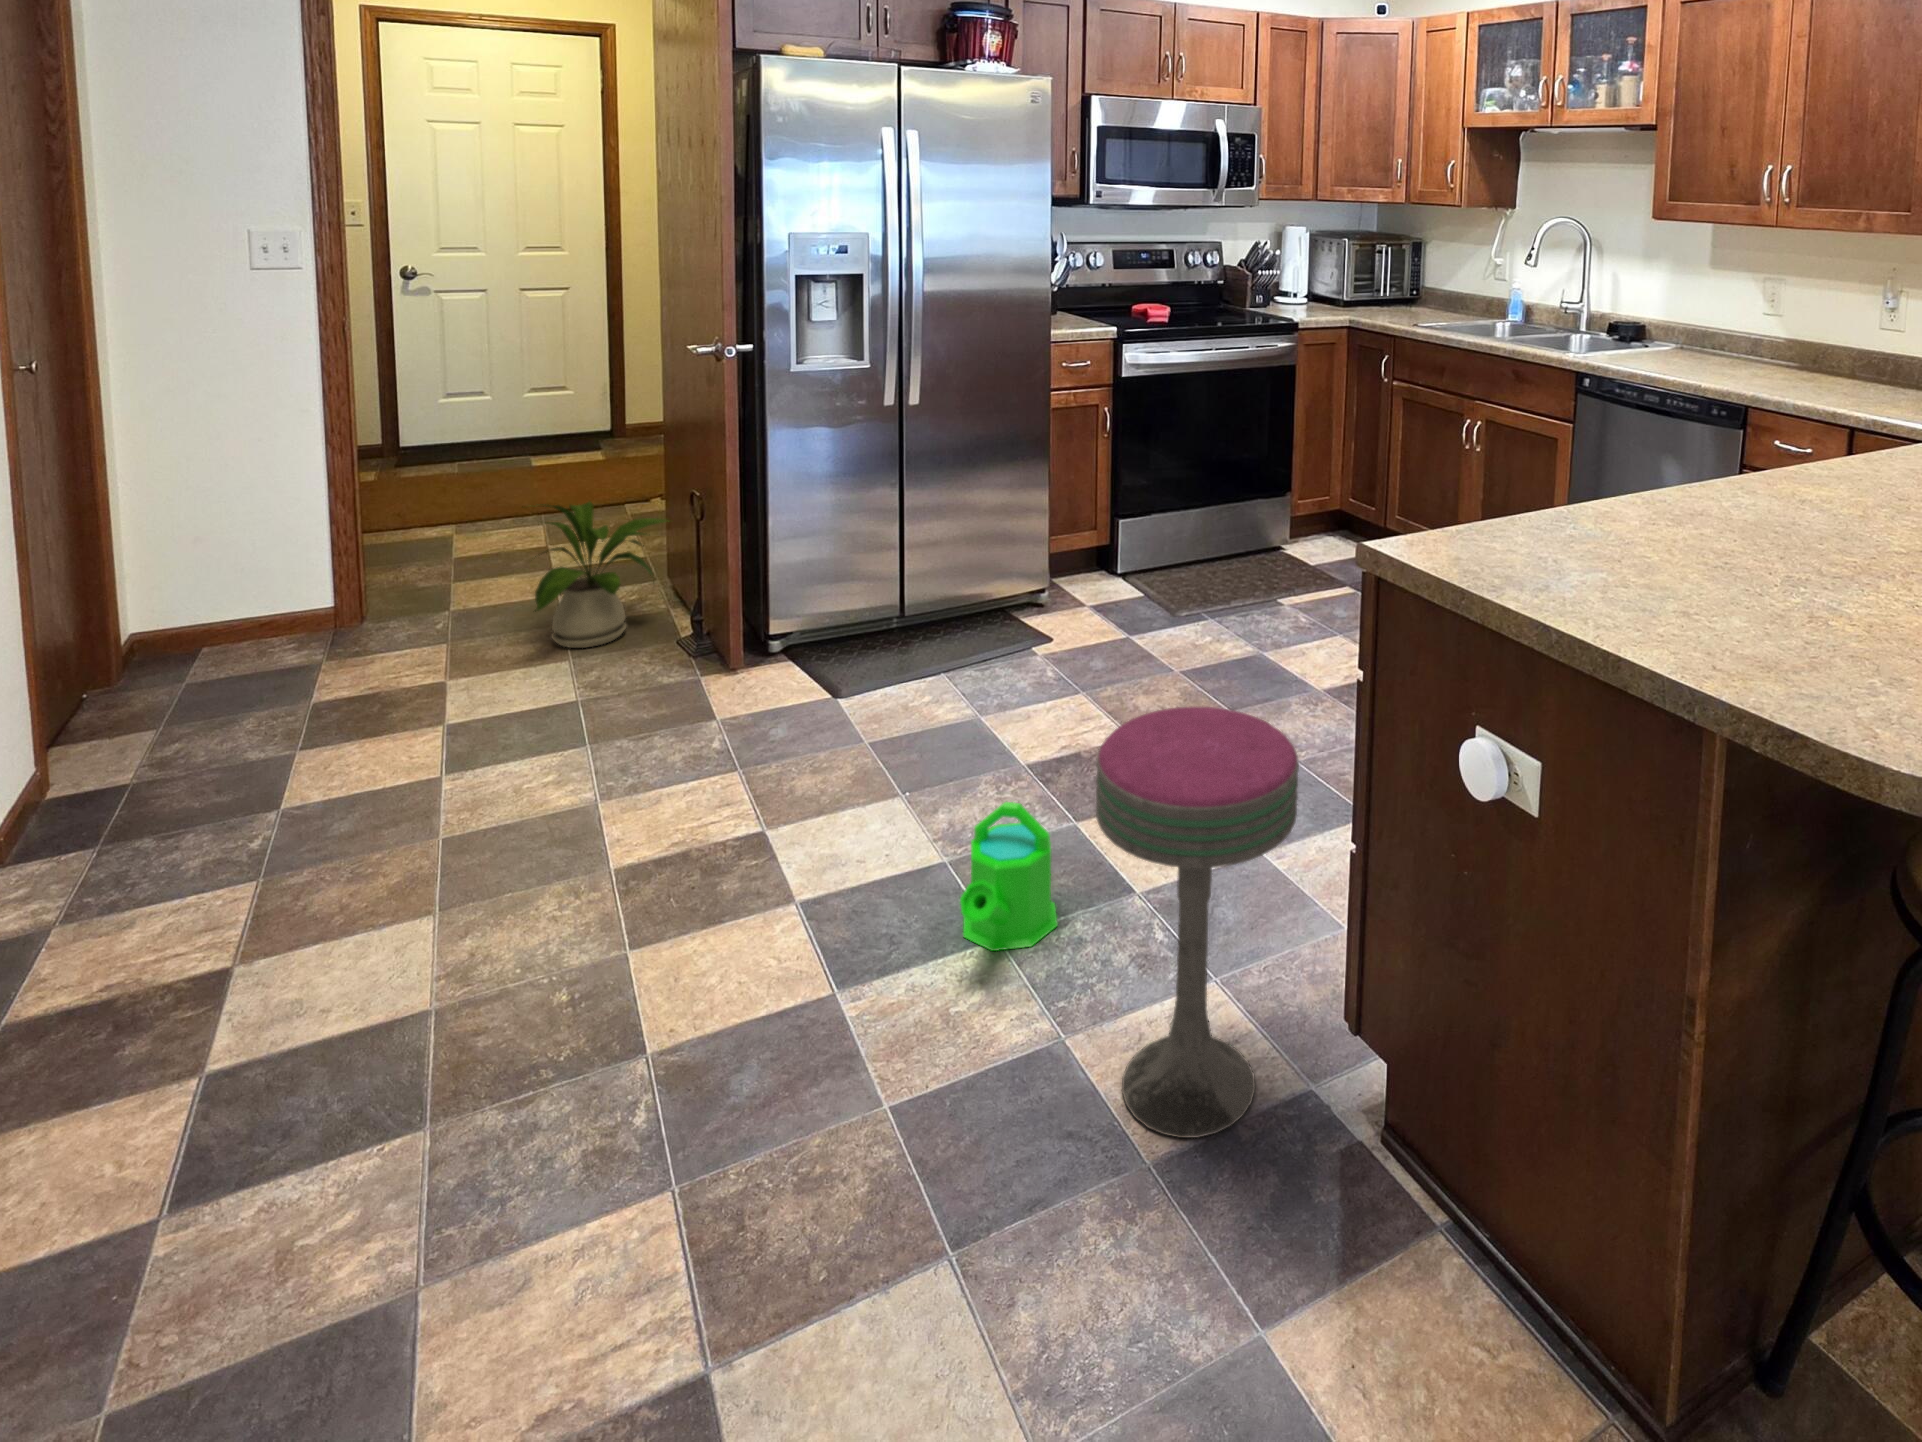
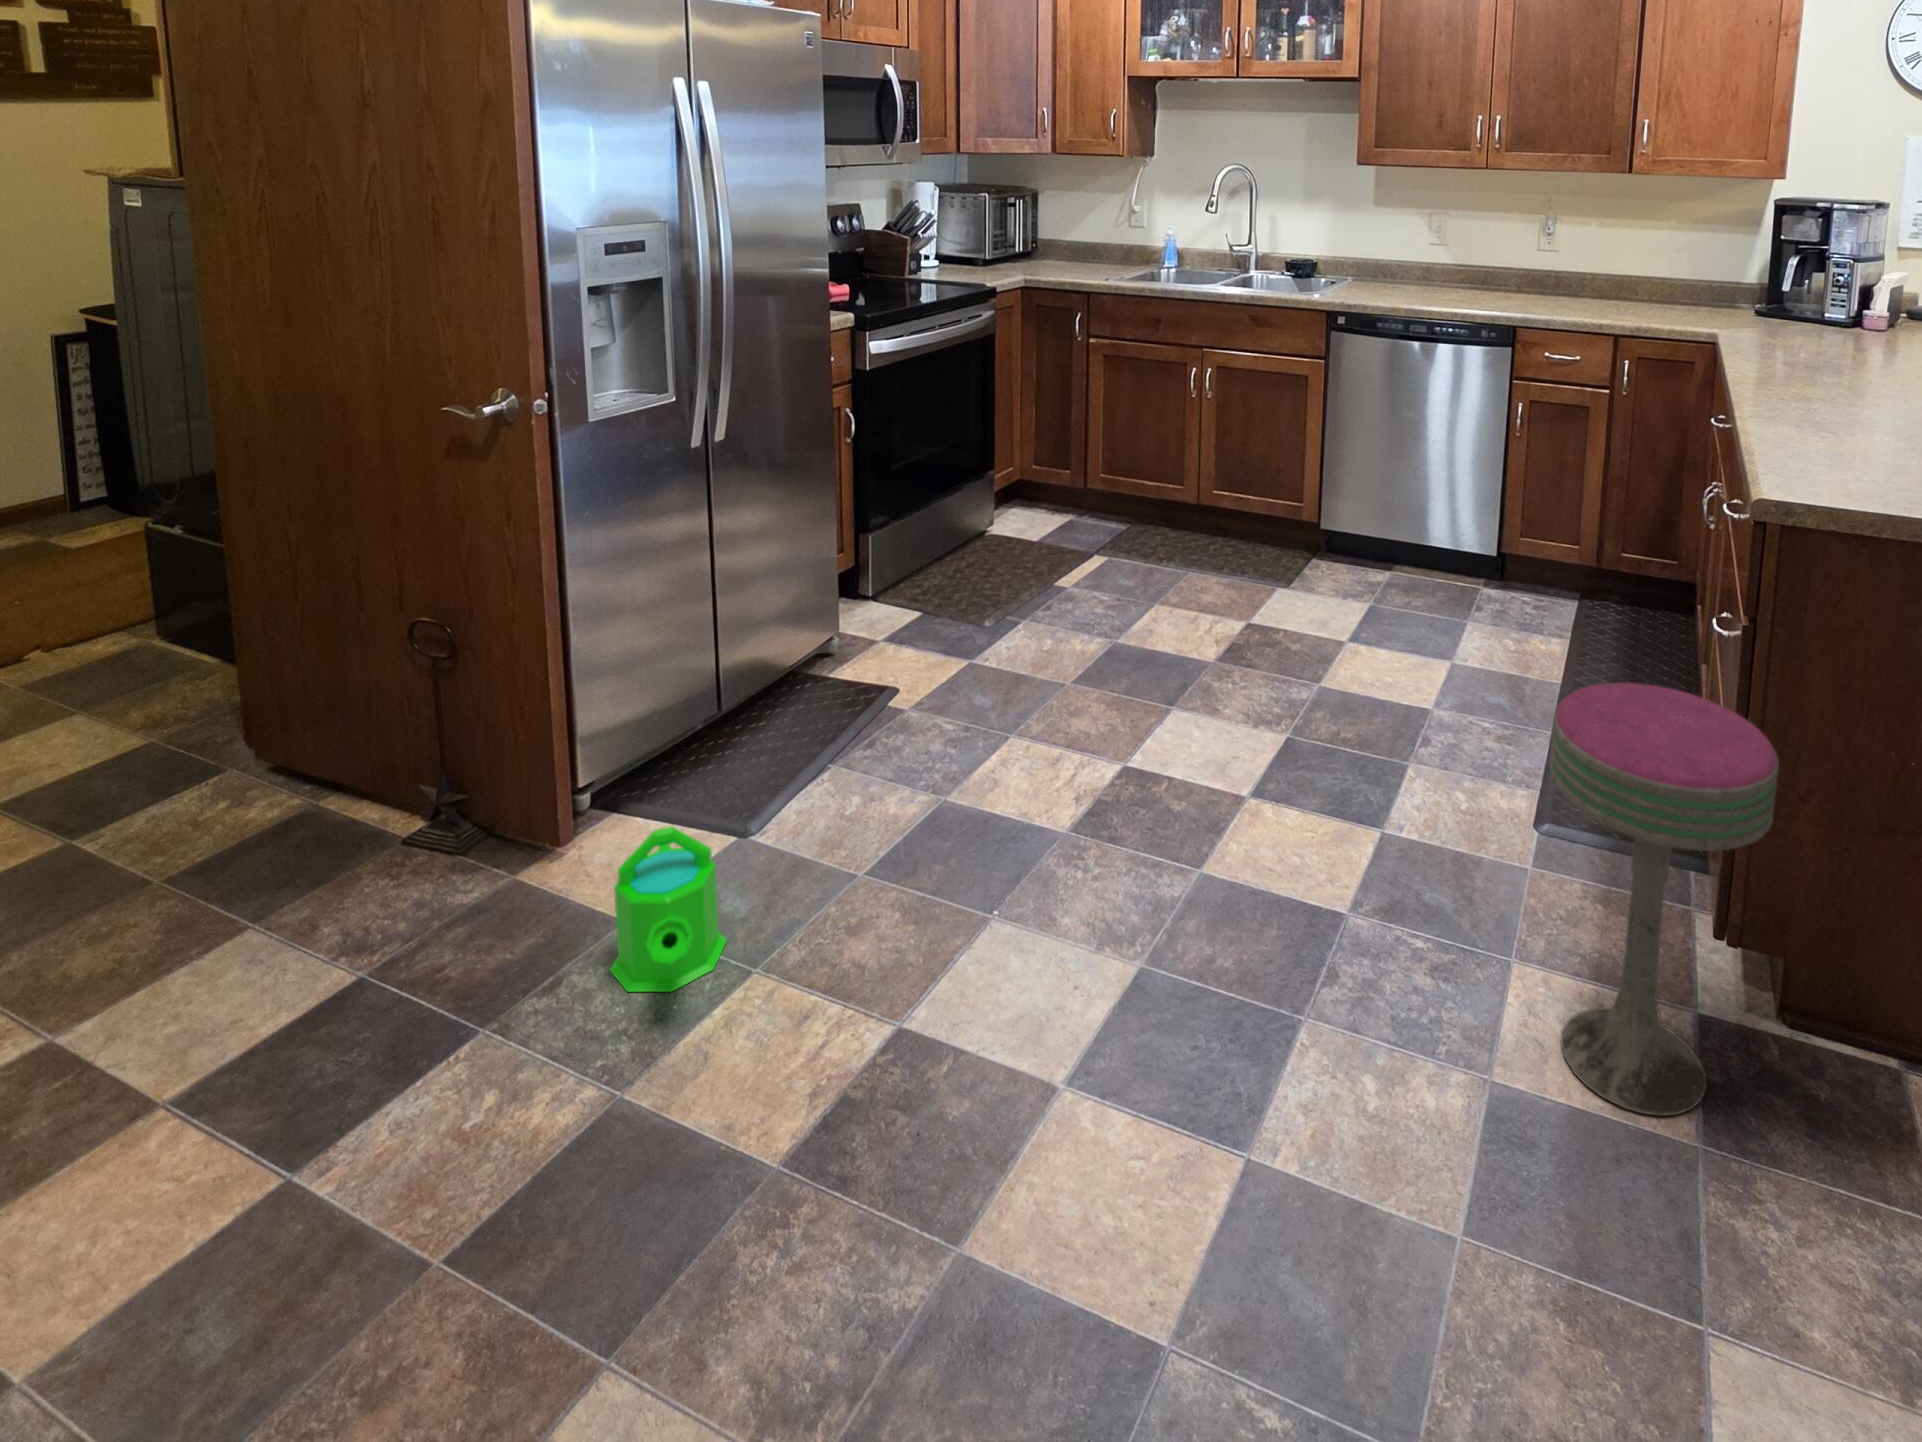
house plant: present [535,502,669,648] -> none [91,669,325,912]
watering can: present [960,802,1057,951] -> present [610,827,727,992]

